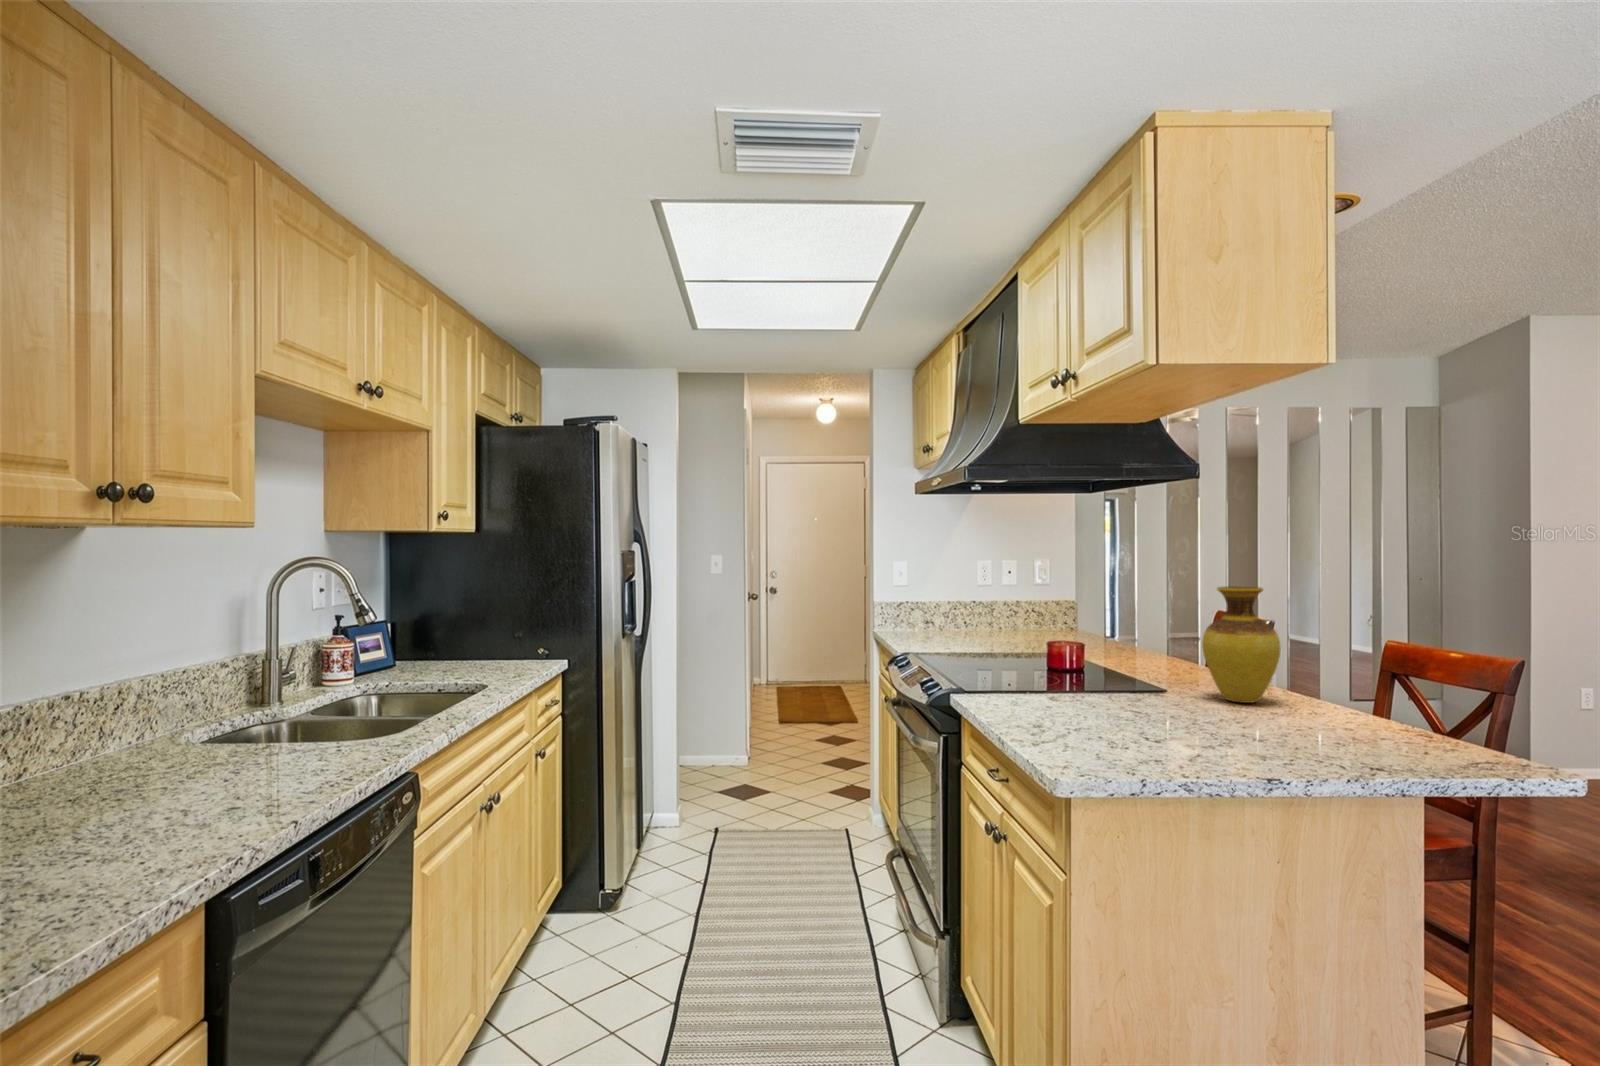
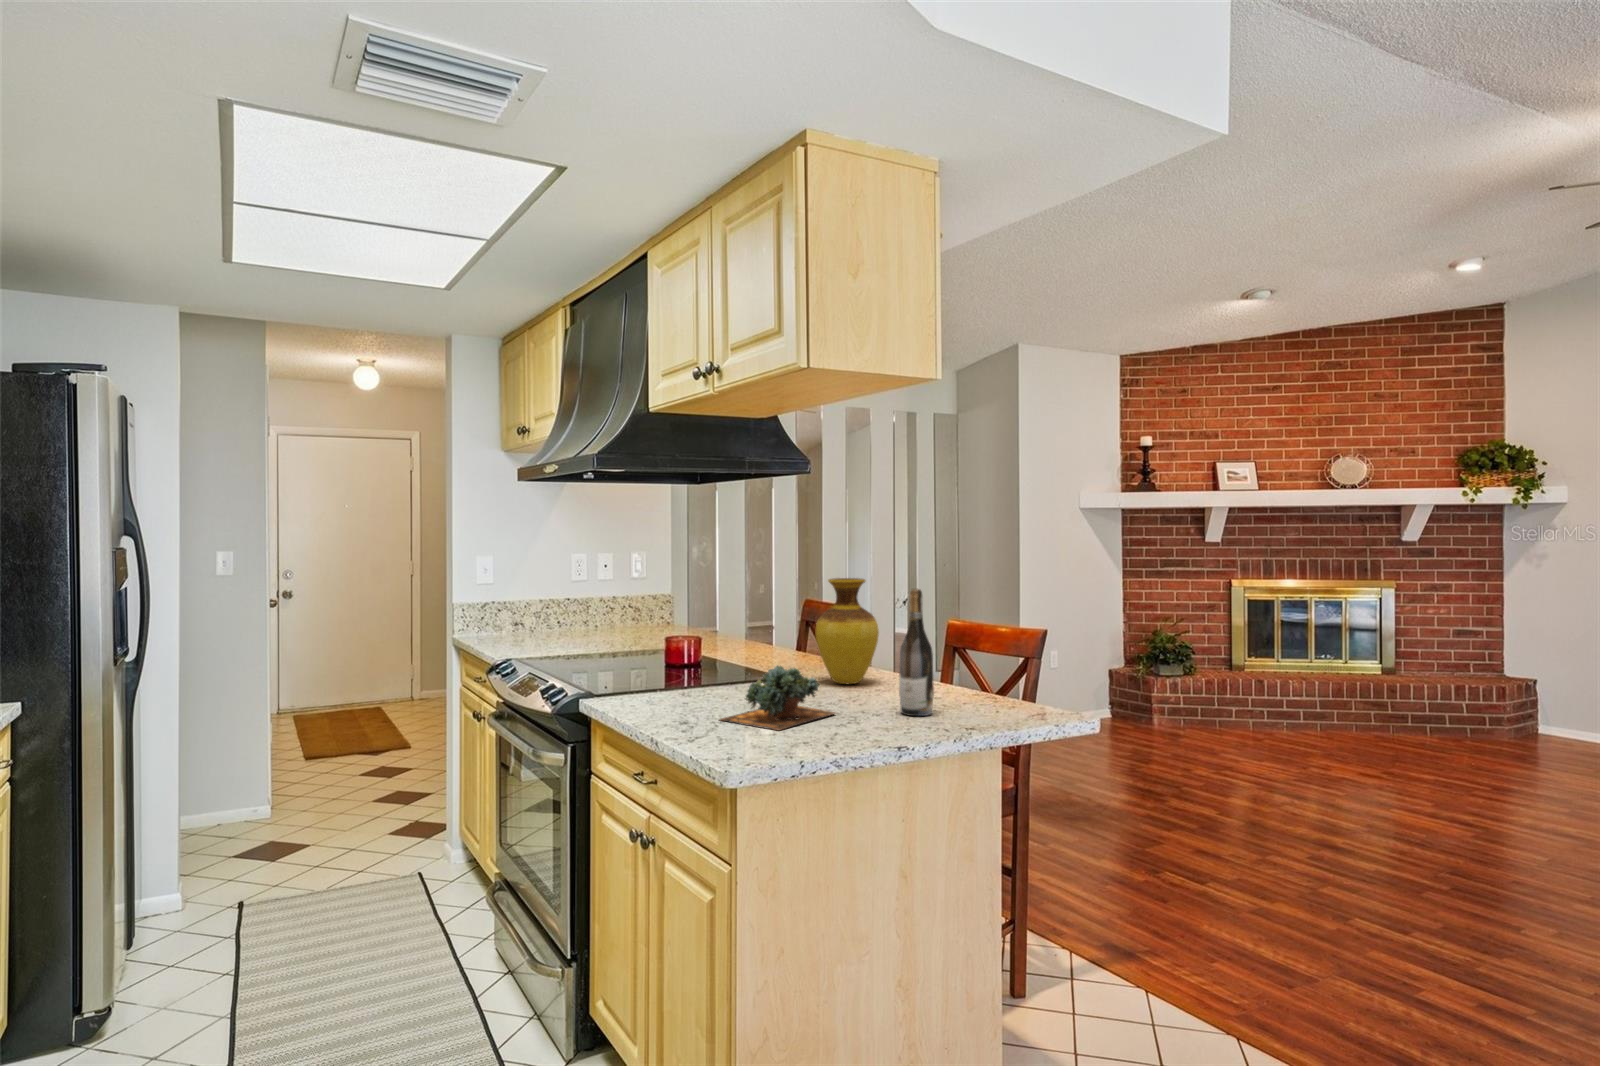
wine bottle: none [1292,600,1338,747] -> present [899,589,934,716]
succulent plant: none [1074,675,1212,744] -> present [719,666,835,730]

